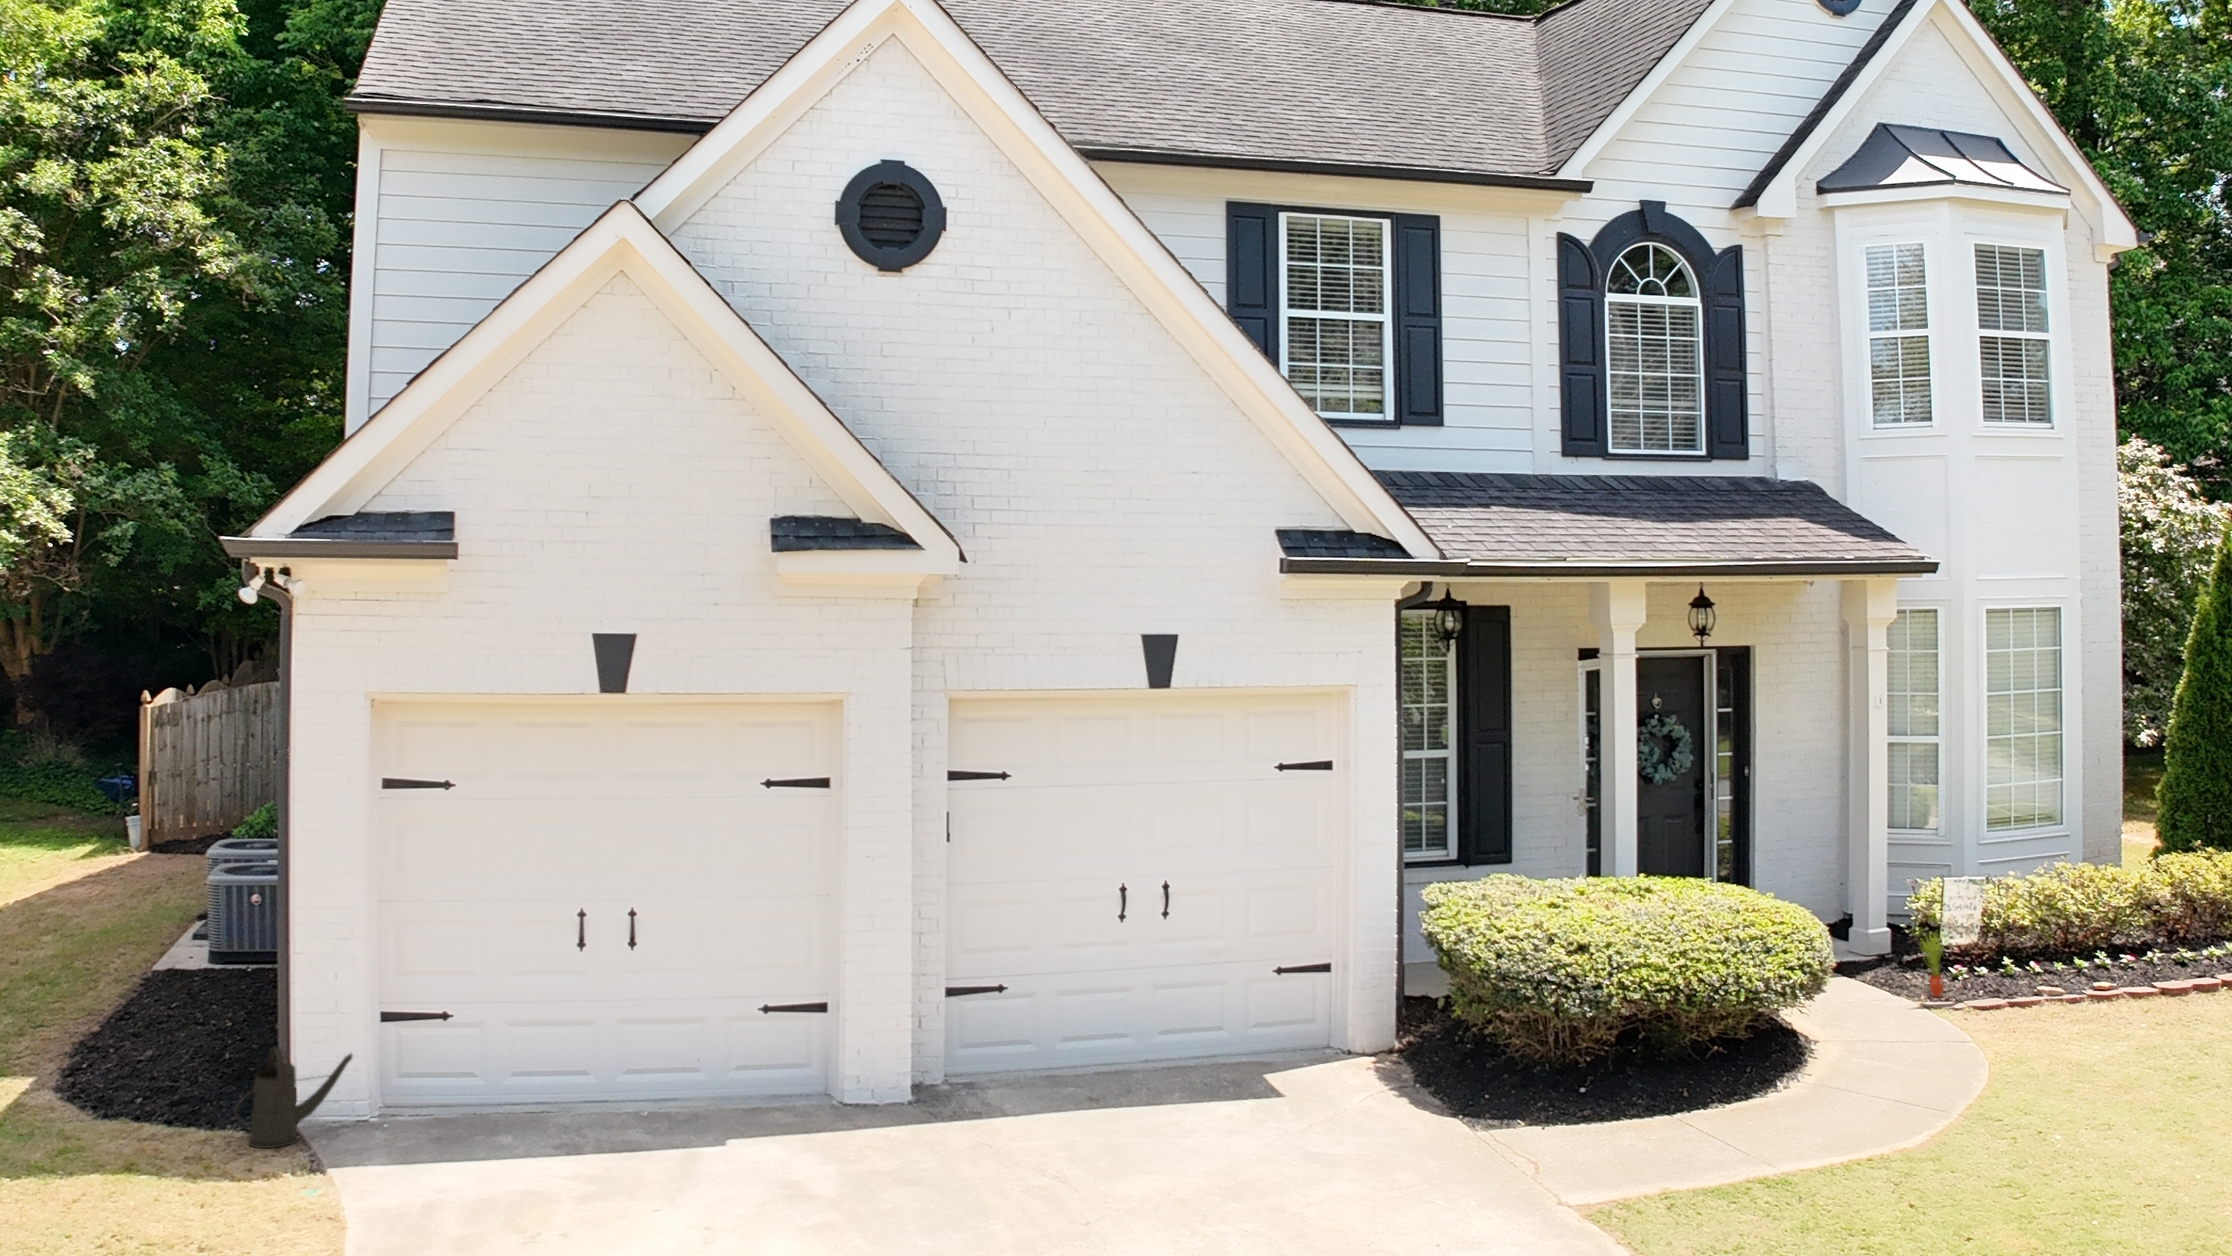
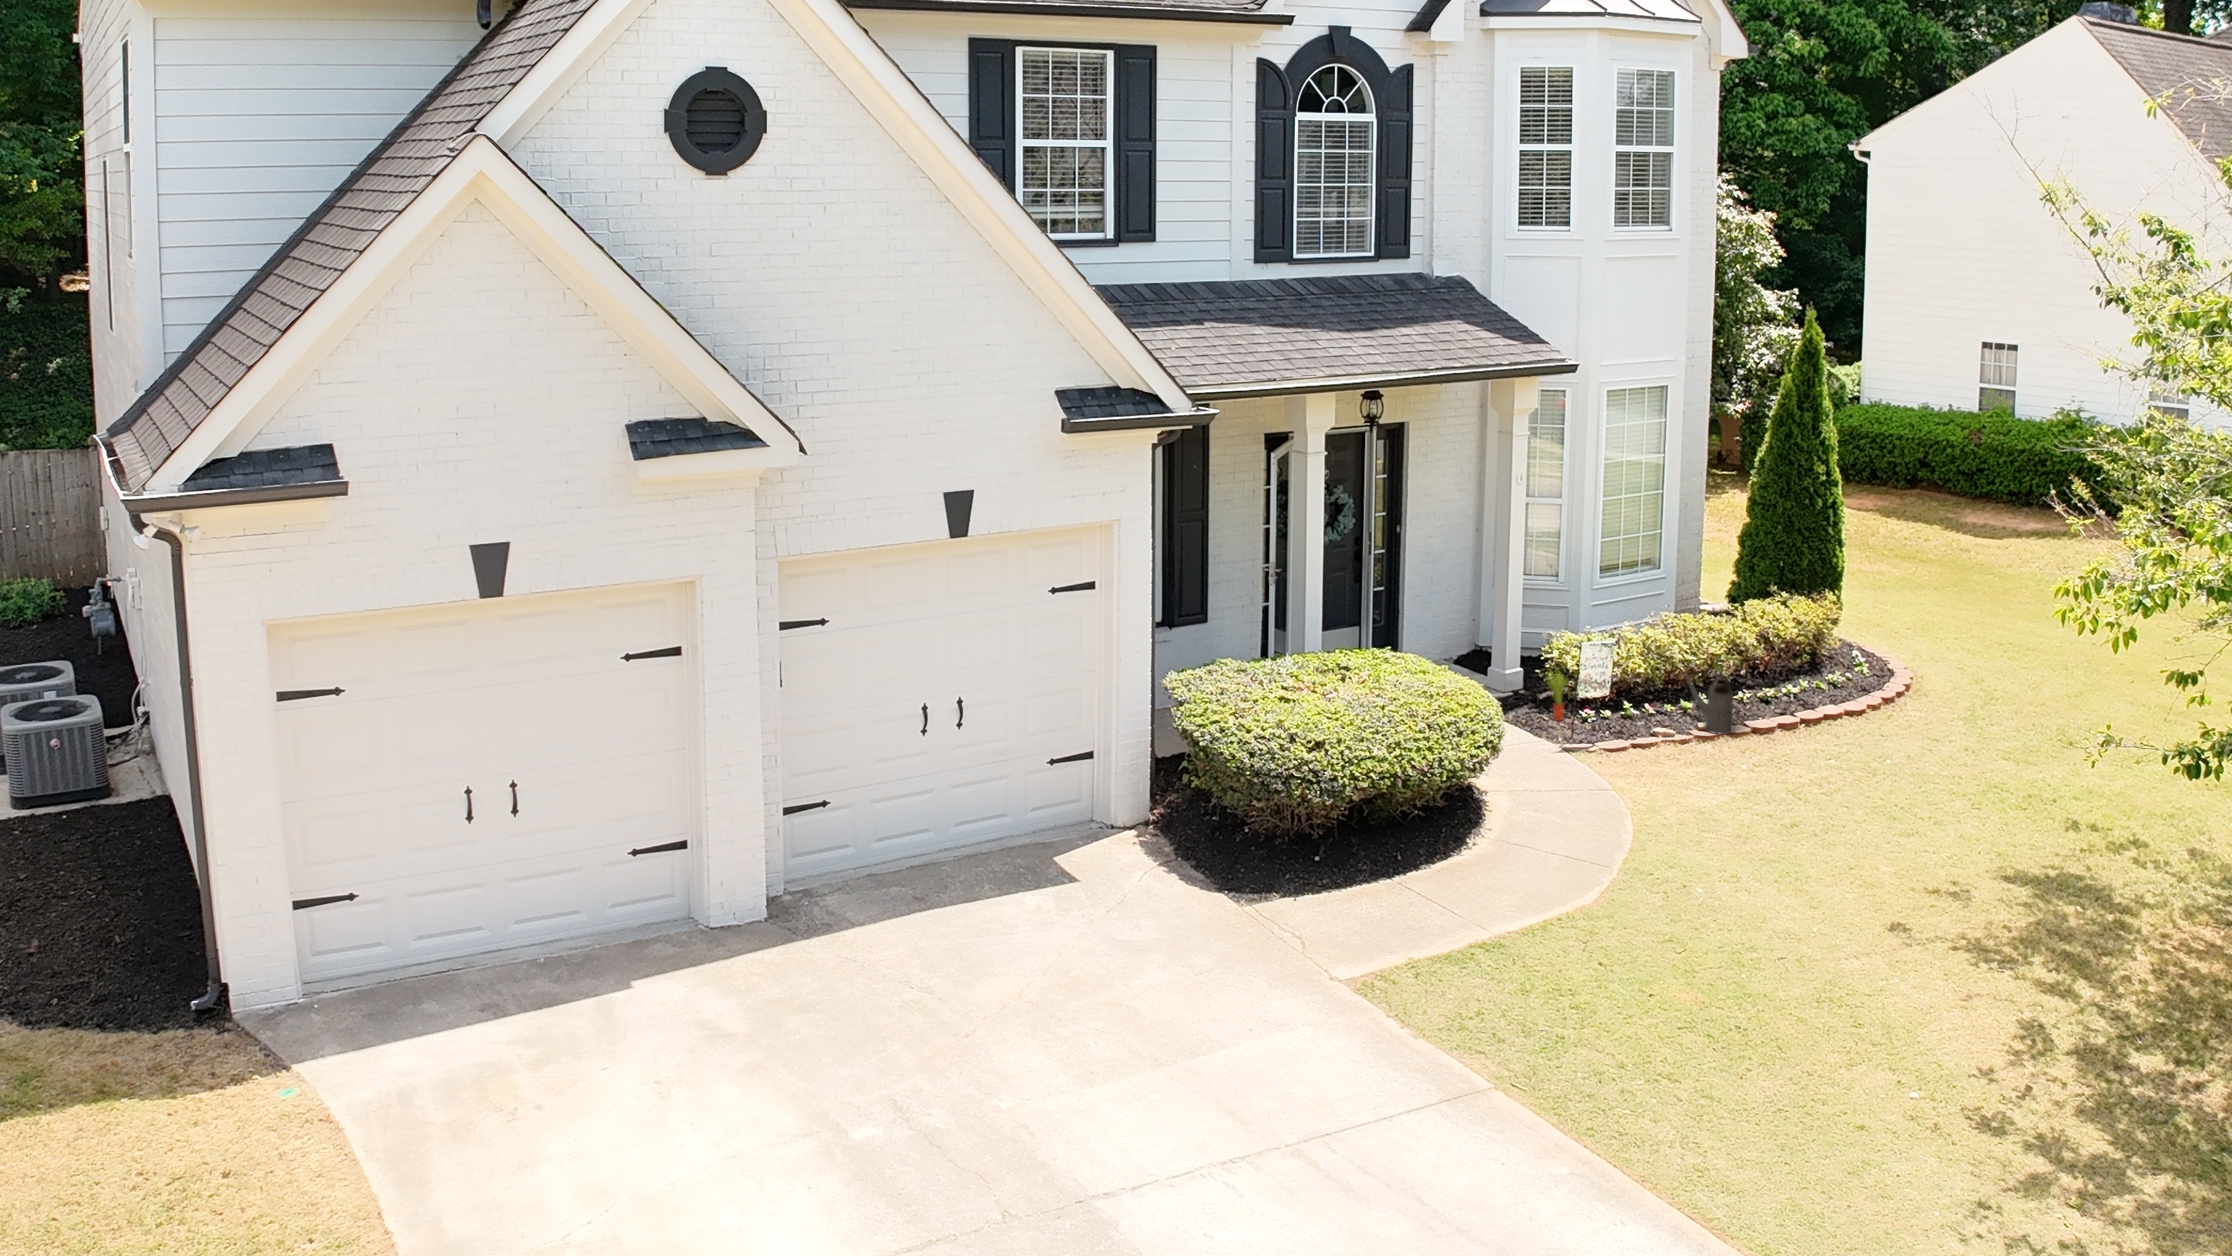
watering can: present [235,1047,352,1148] -> present [1685,675,1739,735]

